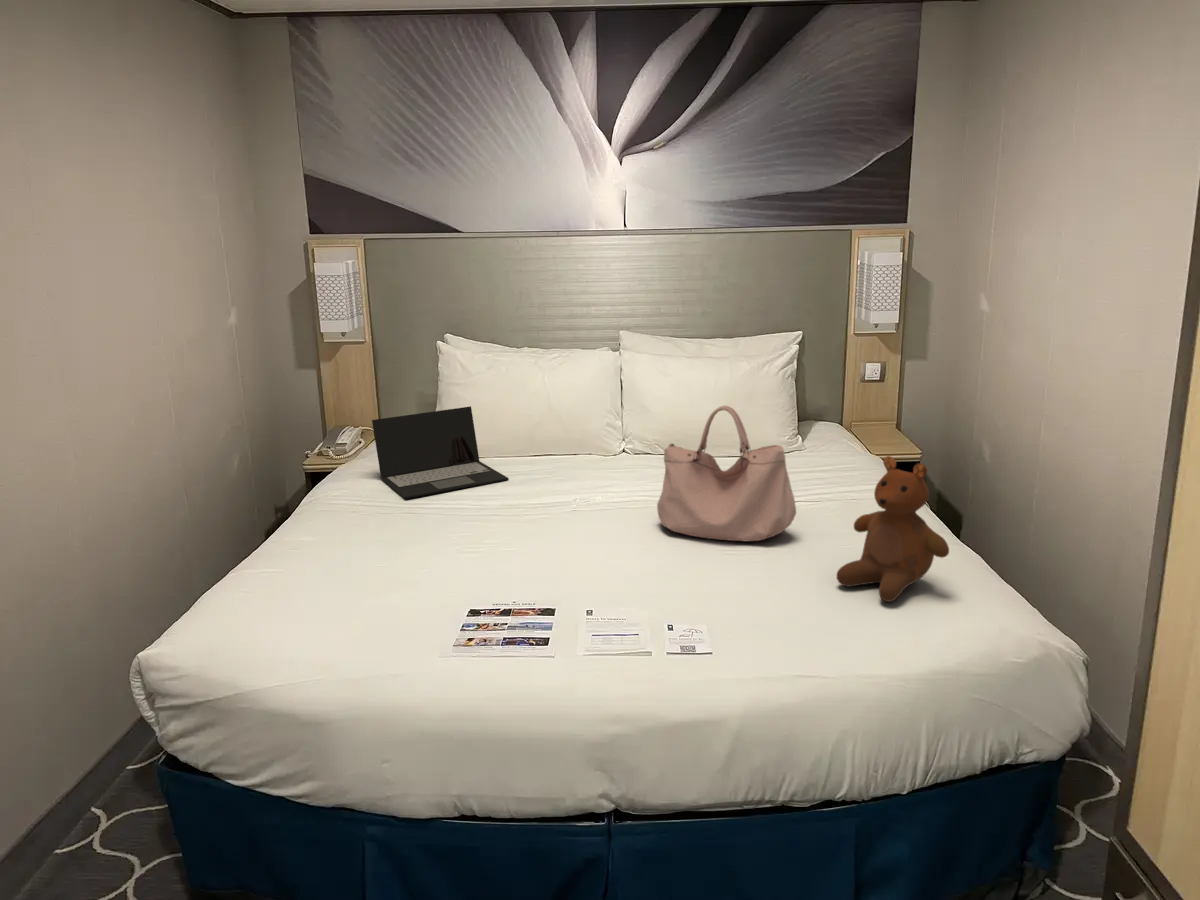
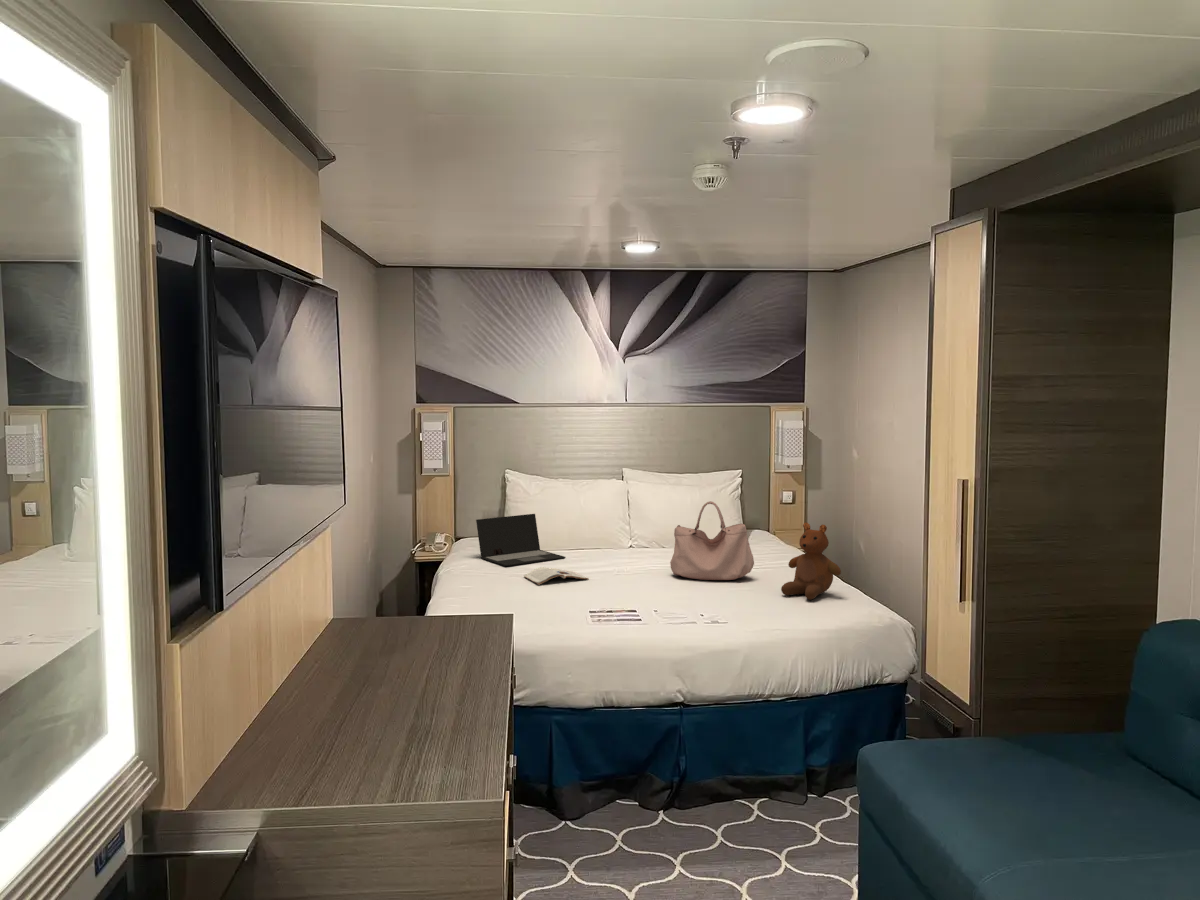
magazine: none [419,508,520,546] -> present [524,567,589,585]

